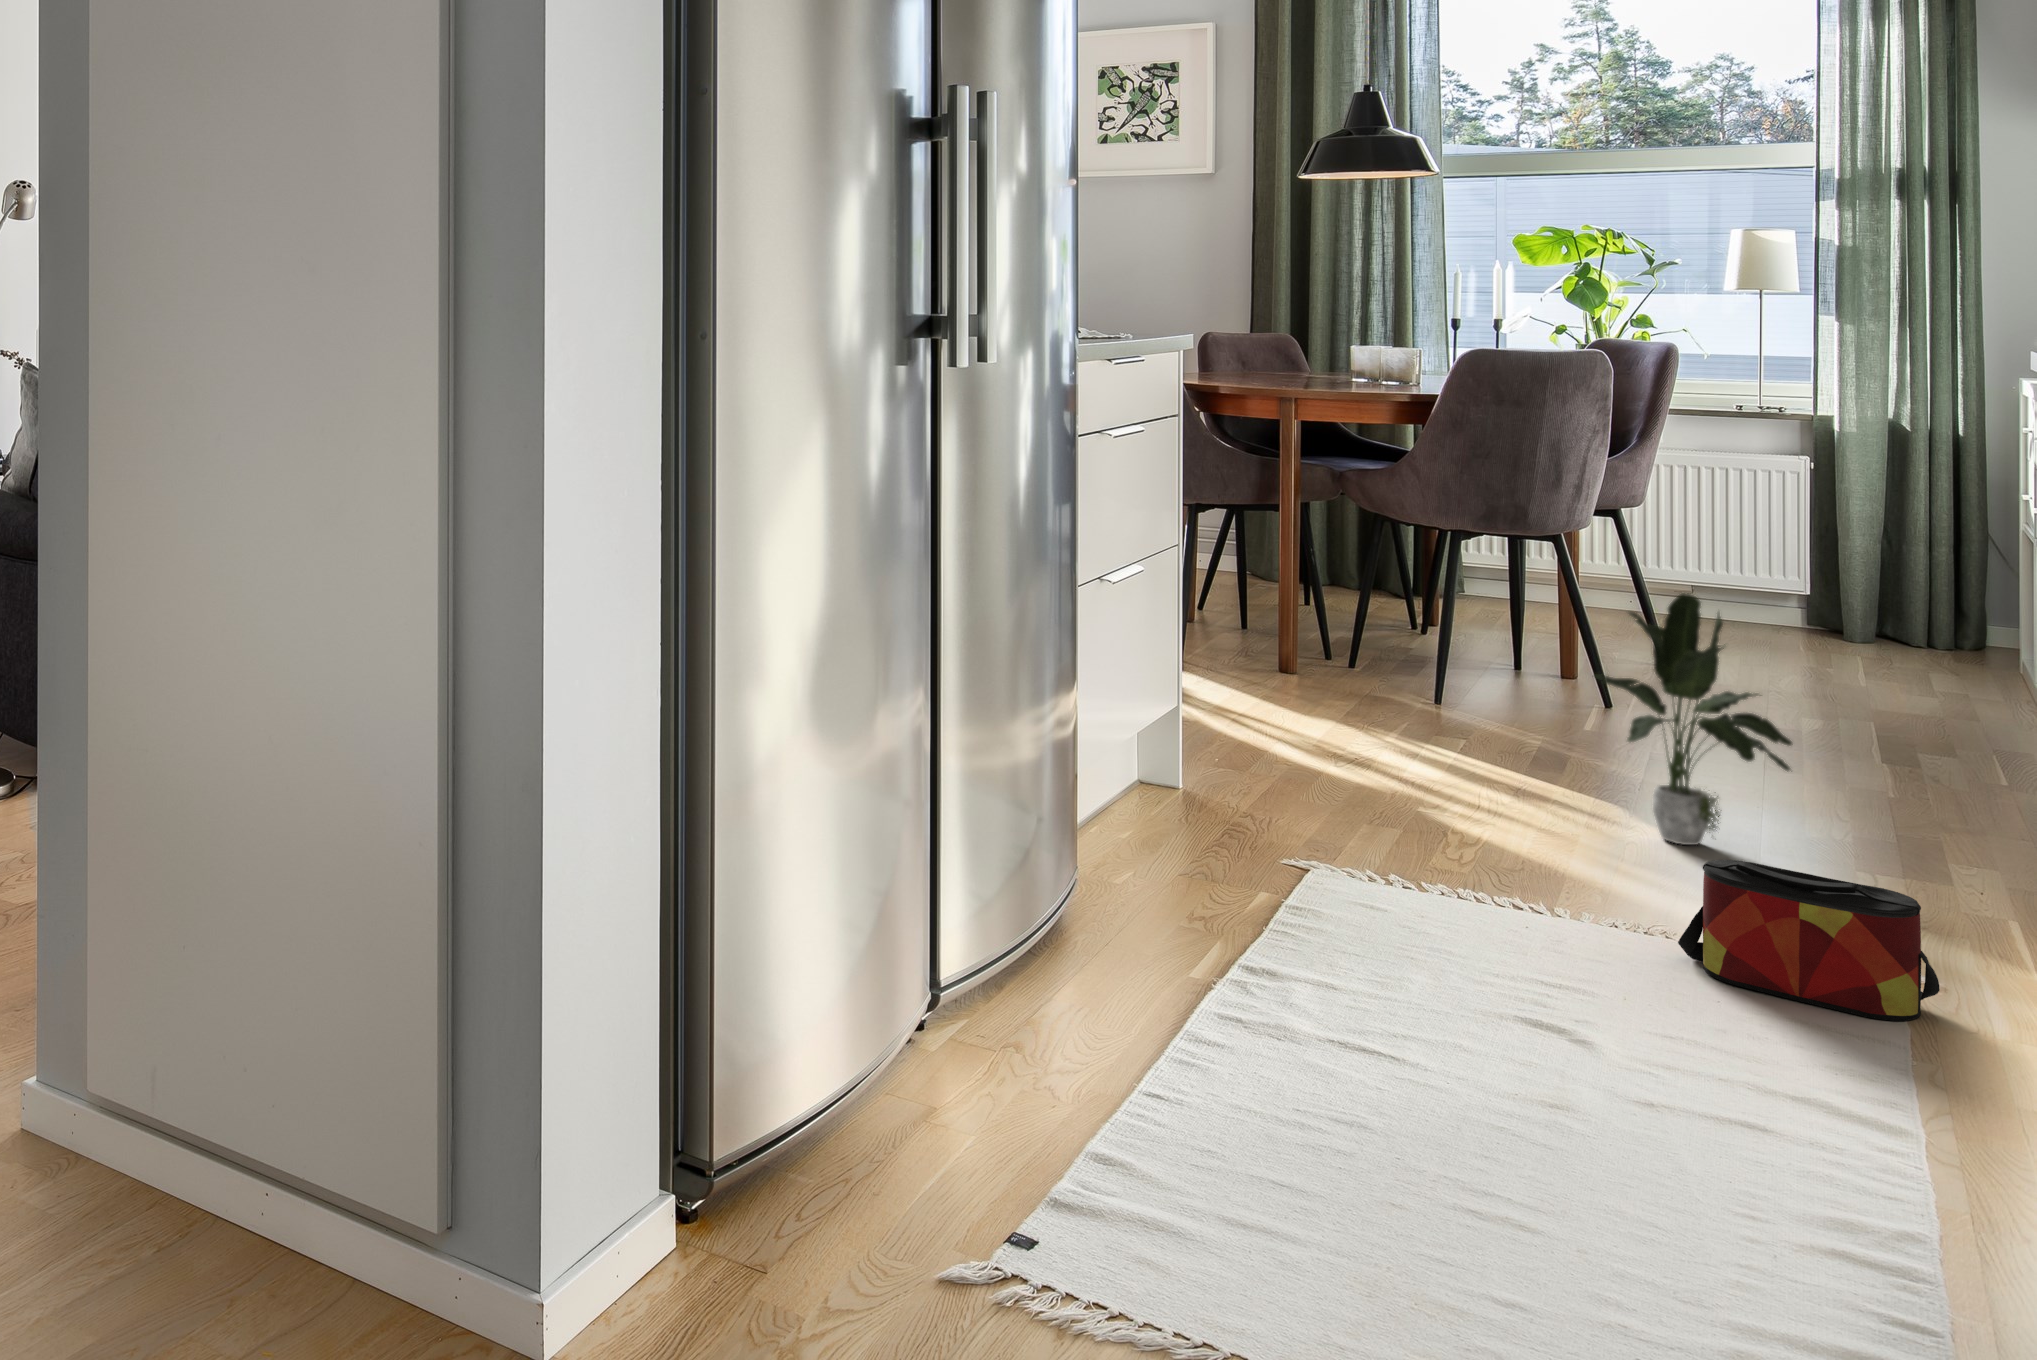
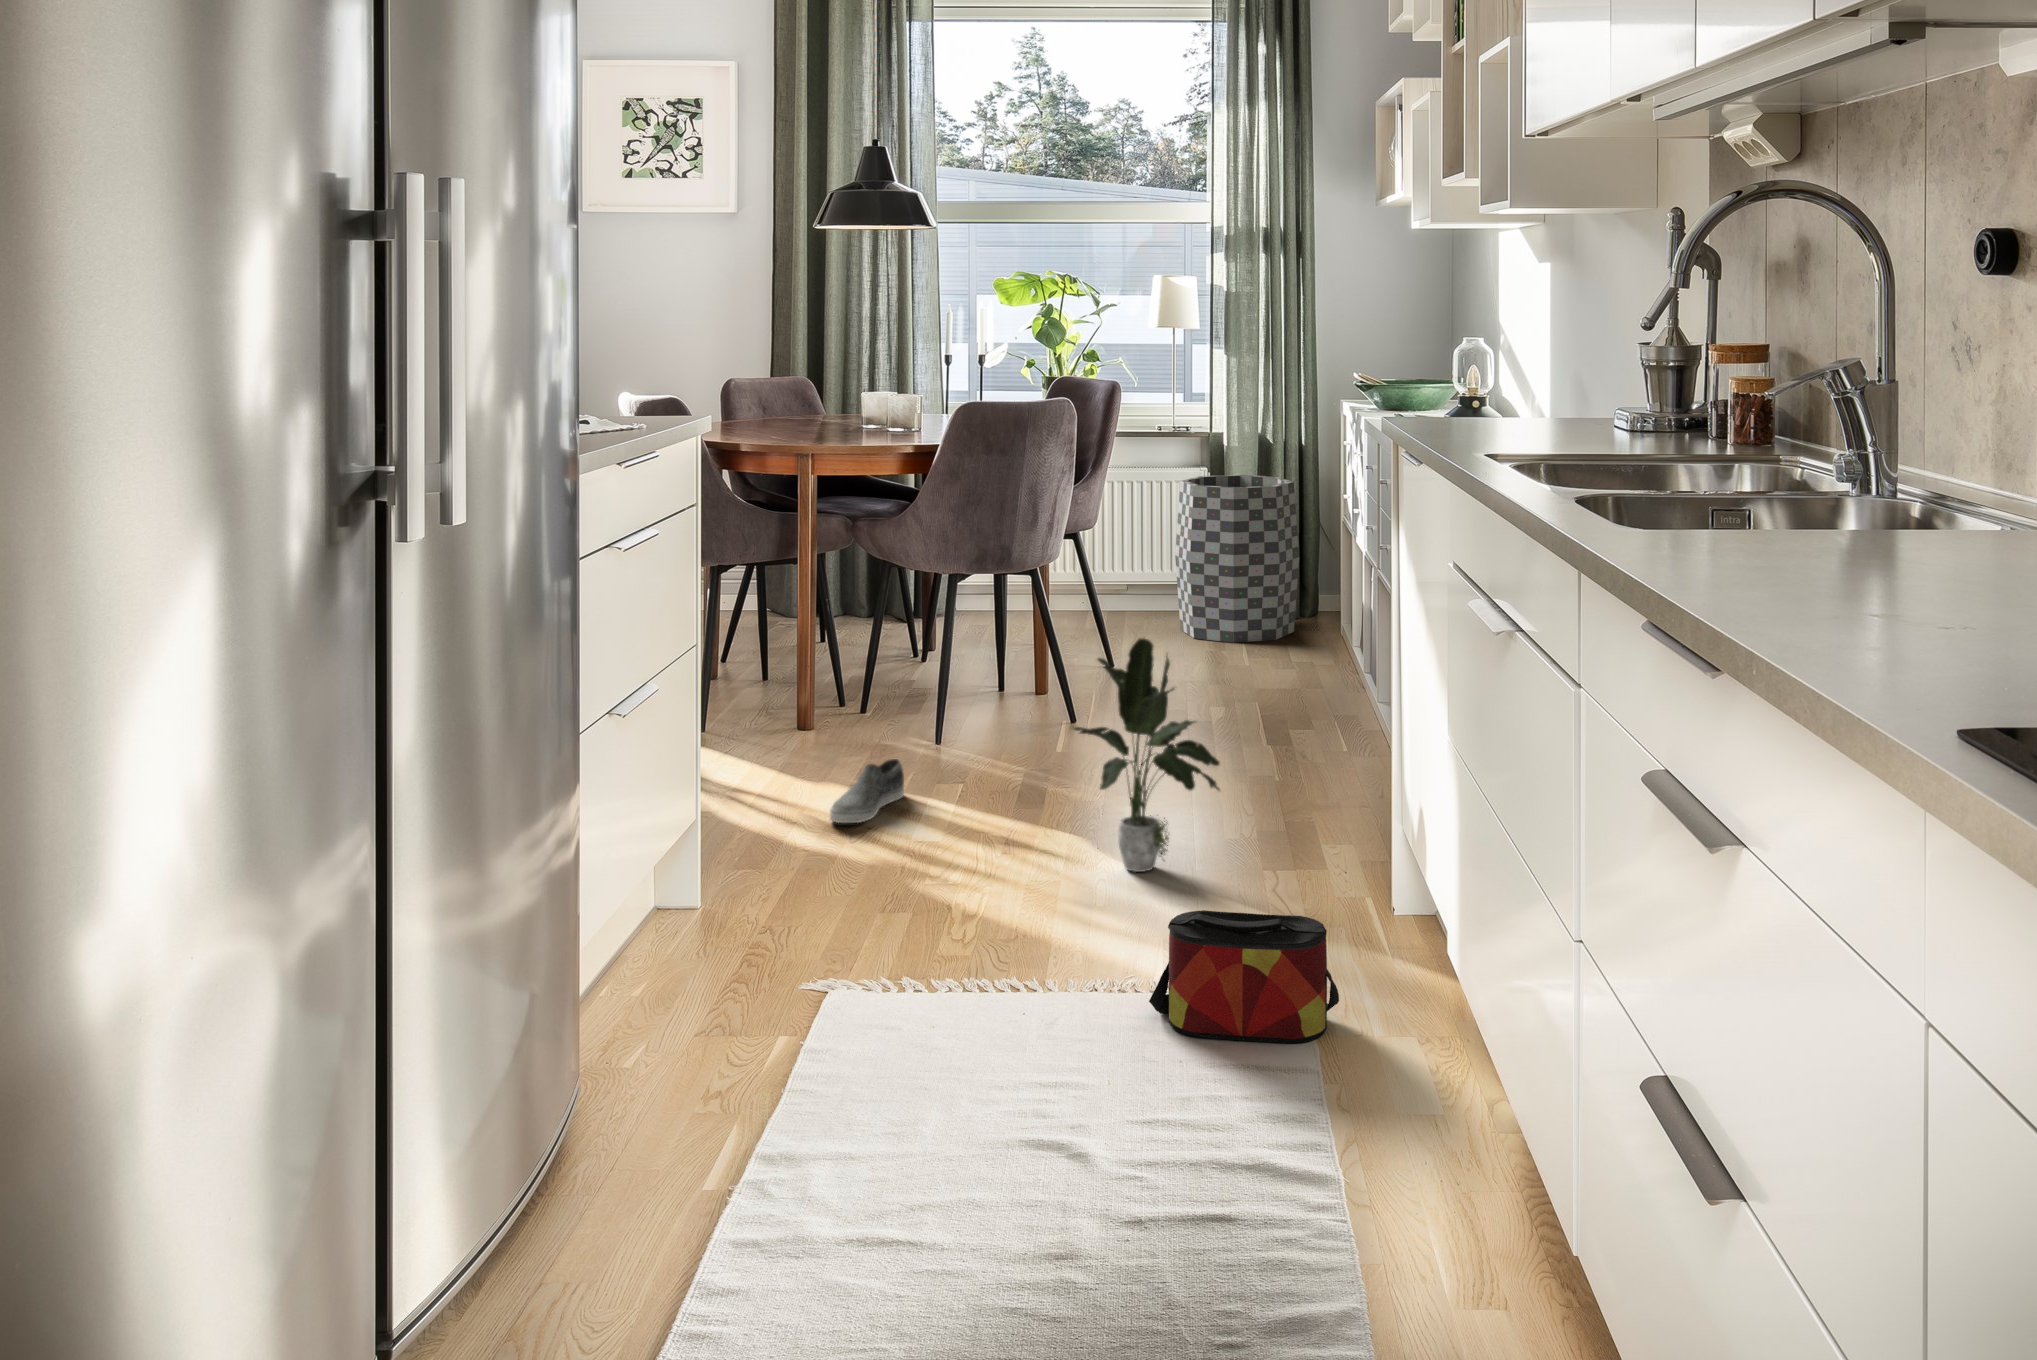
trash can: none [1760,465,1953,667] -> present [1175,475,1299,643]
shoe: none [1312,699,1396,753] -> present [830,759,904,823]

